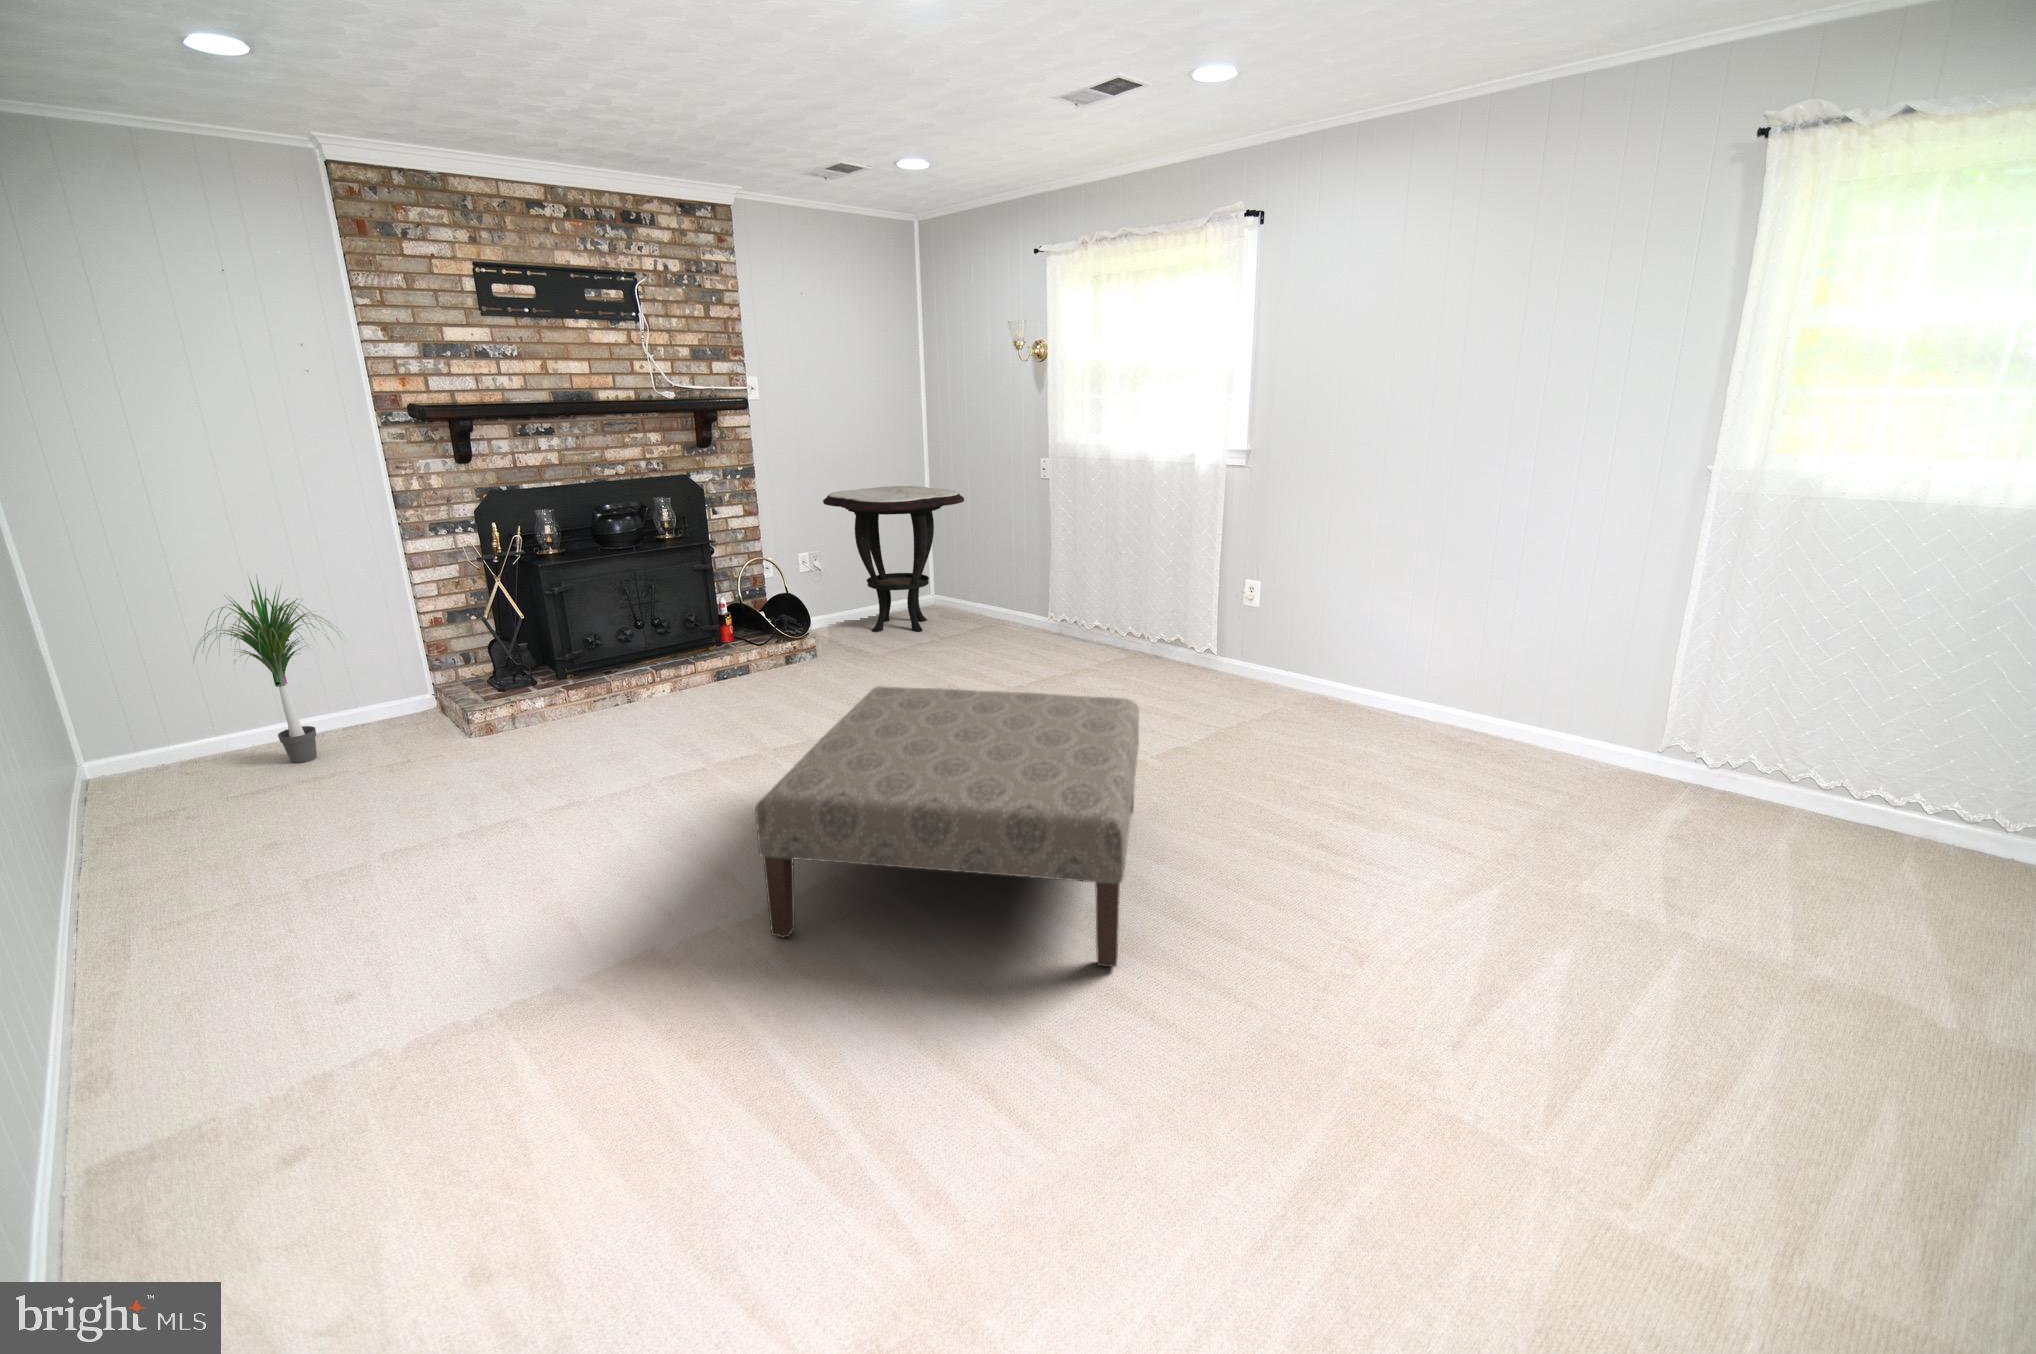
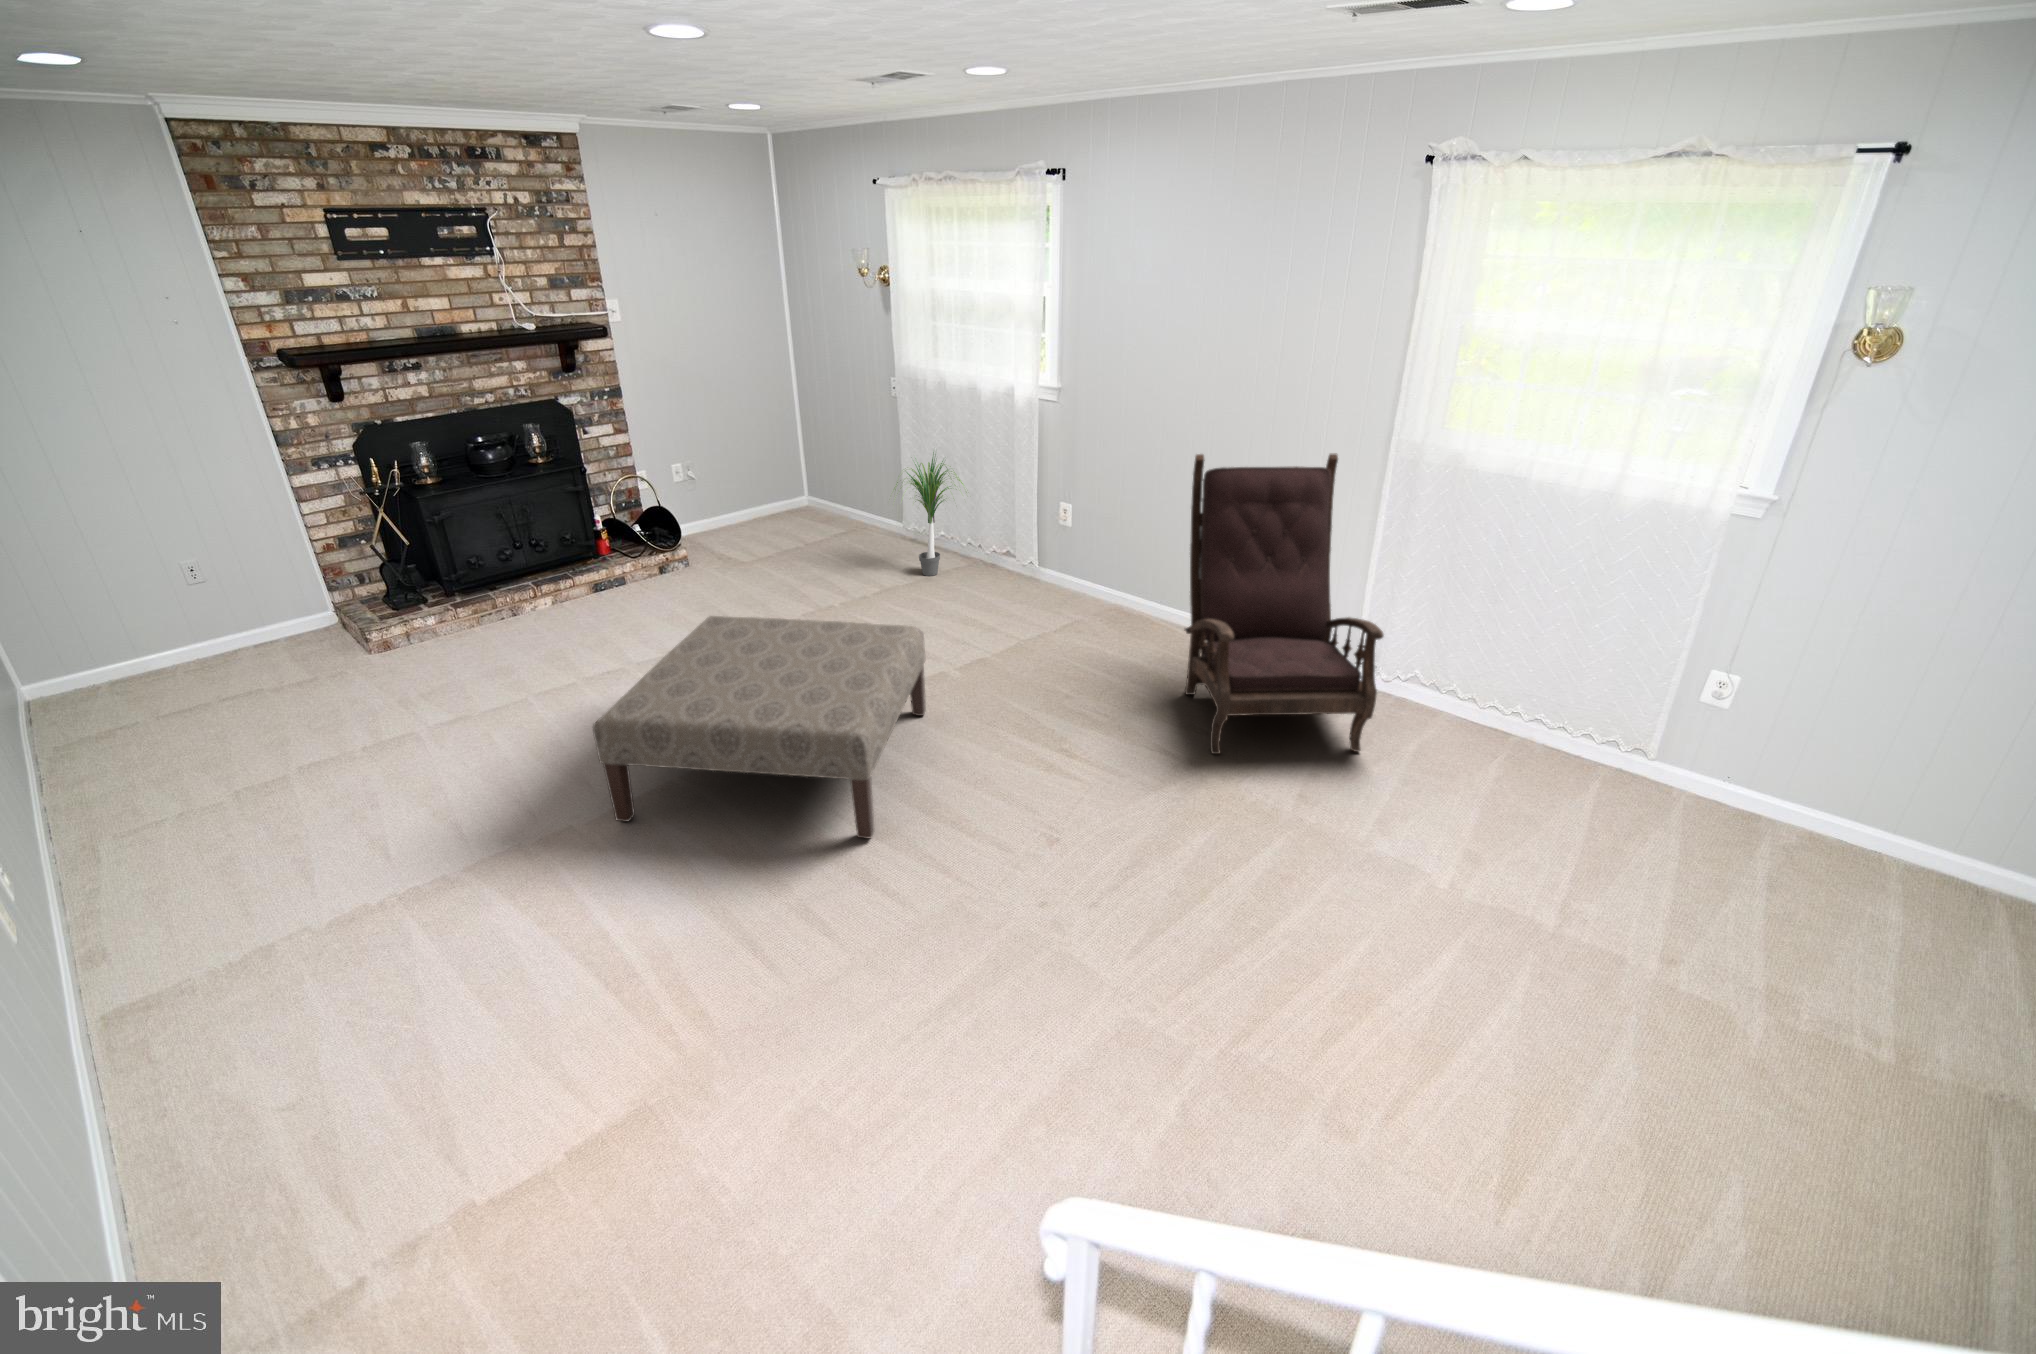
side table: present [823,486,964,632] -> none [690,401,823,540]
armchair: none [1450,495,1769,865] -> present [1185,453,1384,754]
potted plant: present [195,577,337,763] -> present [894,452,963,576]

